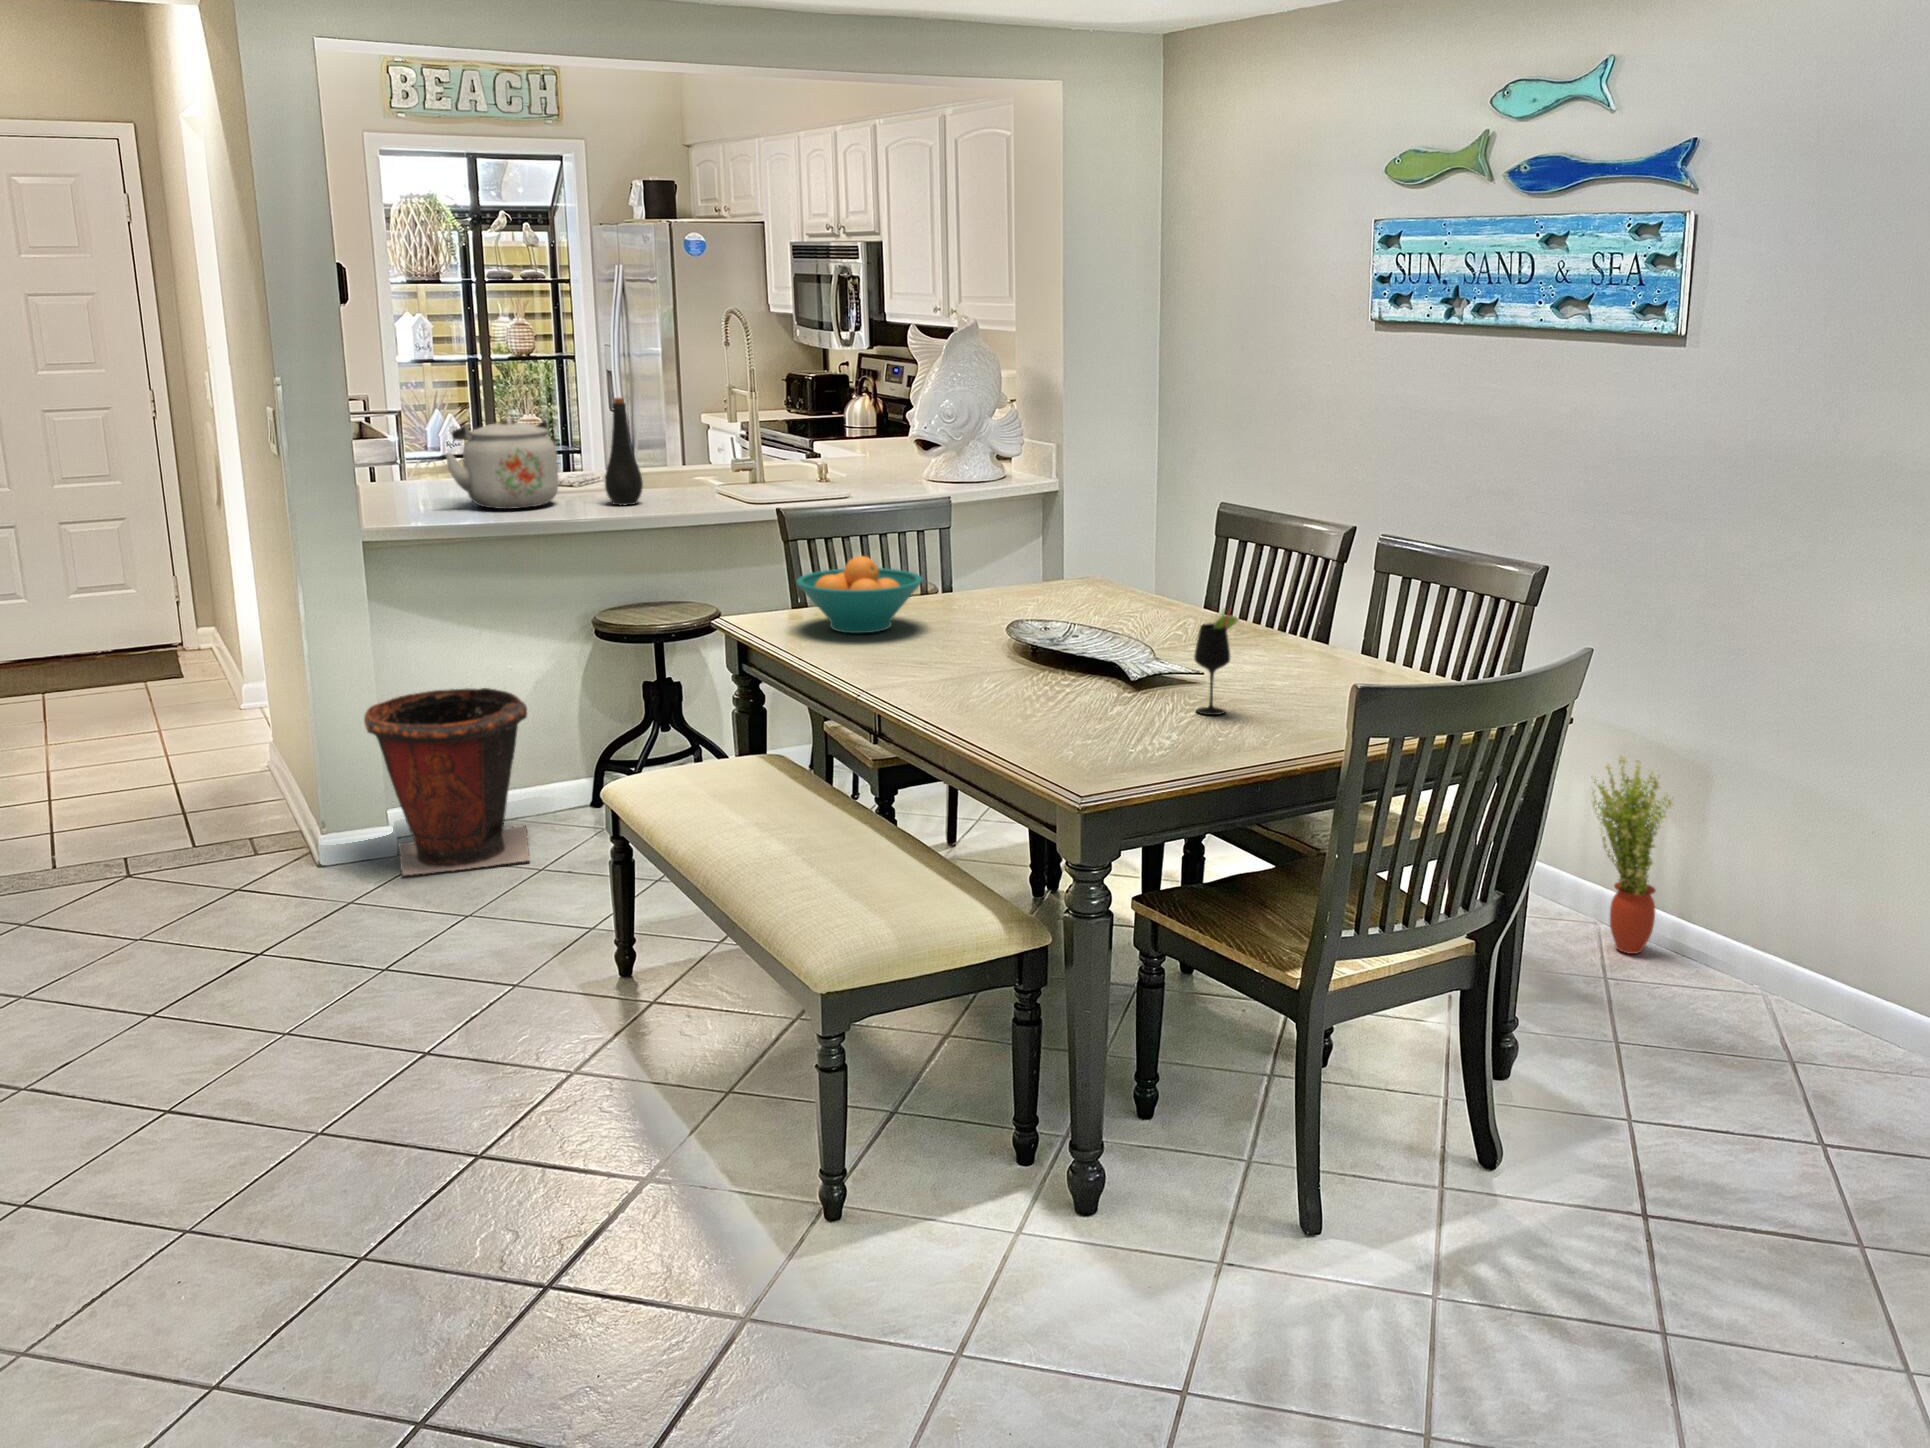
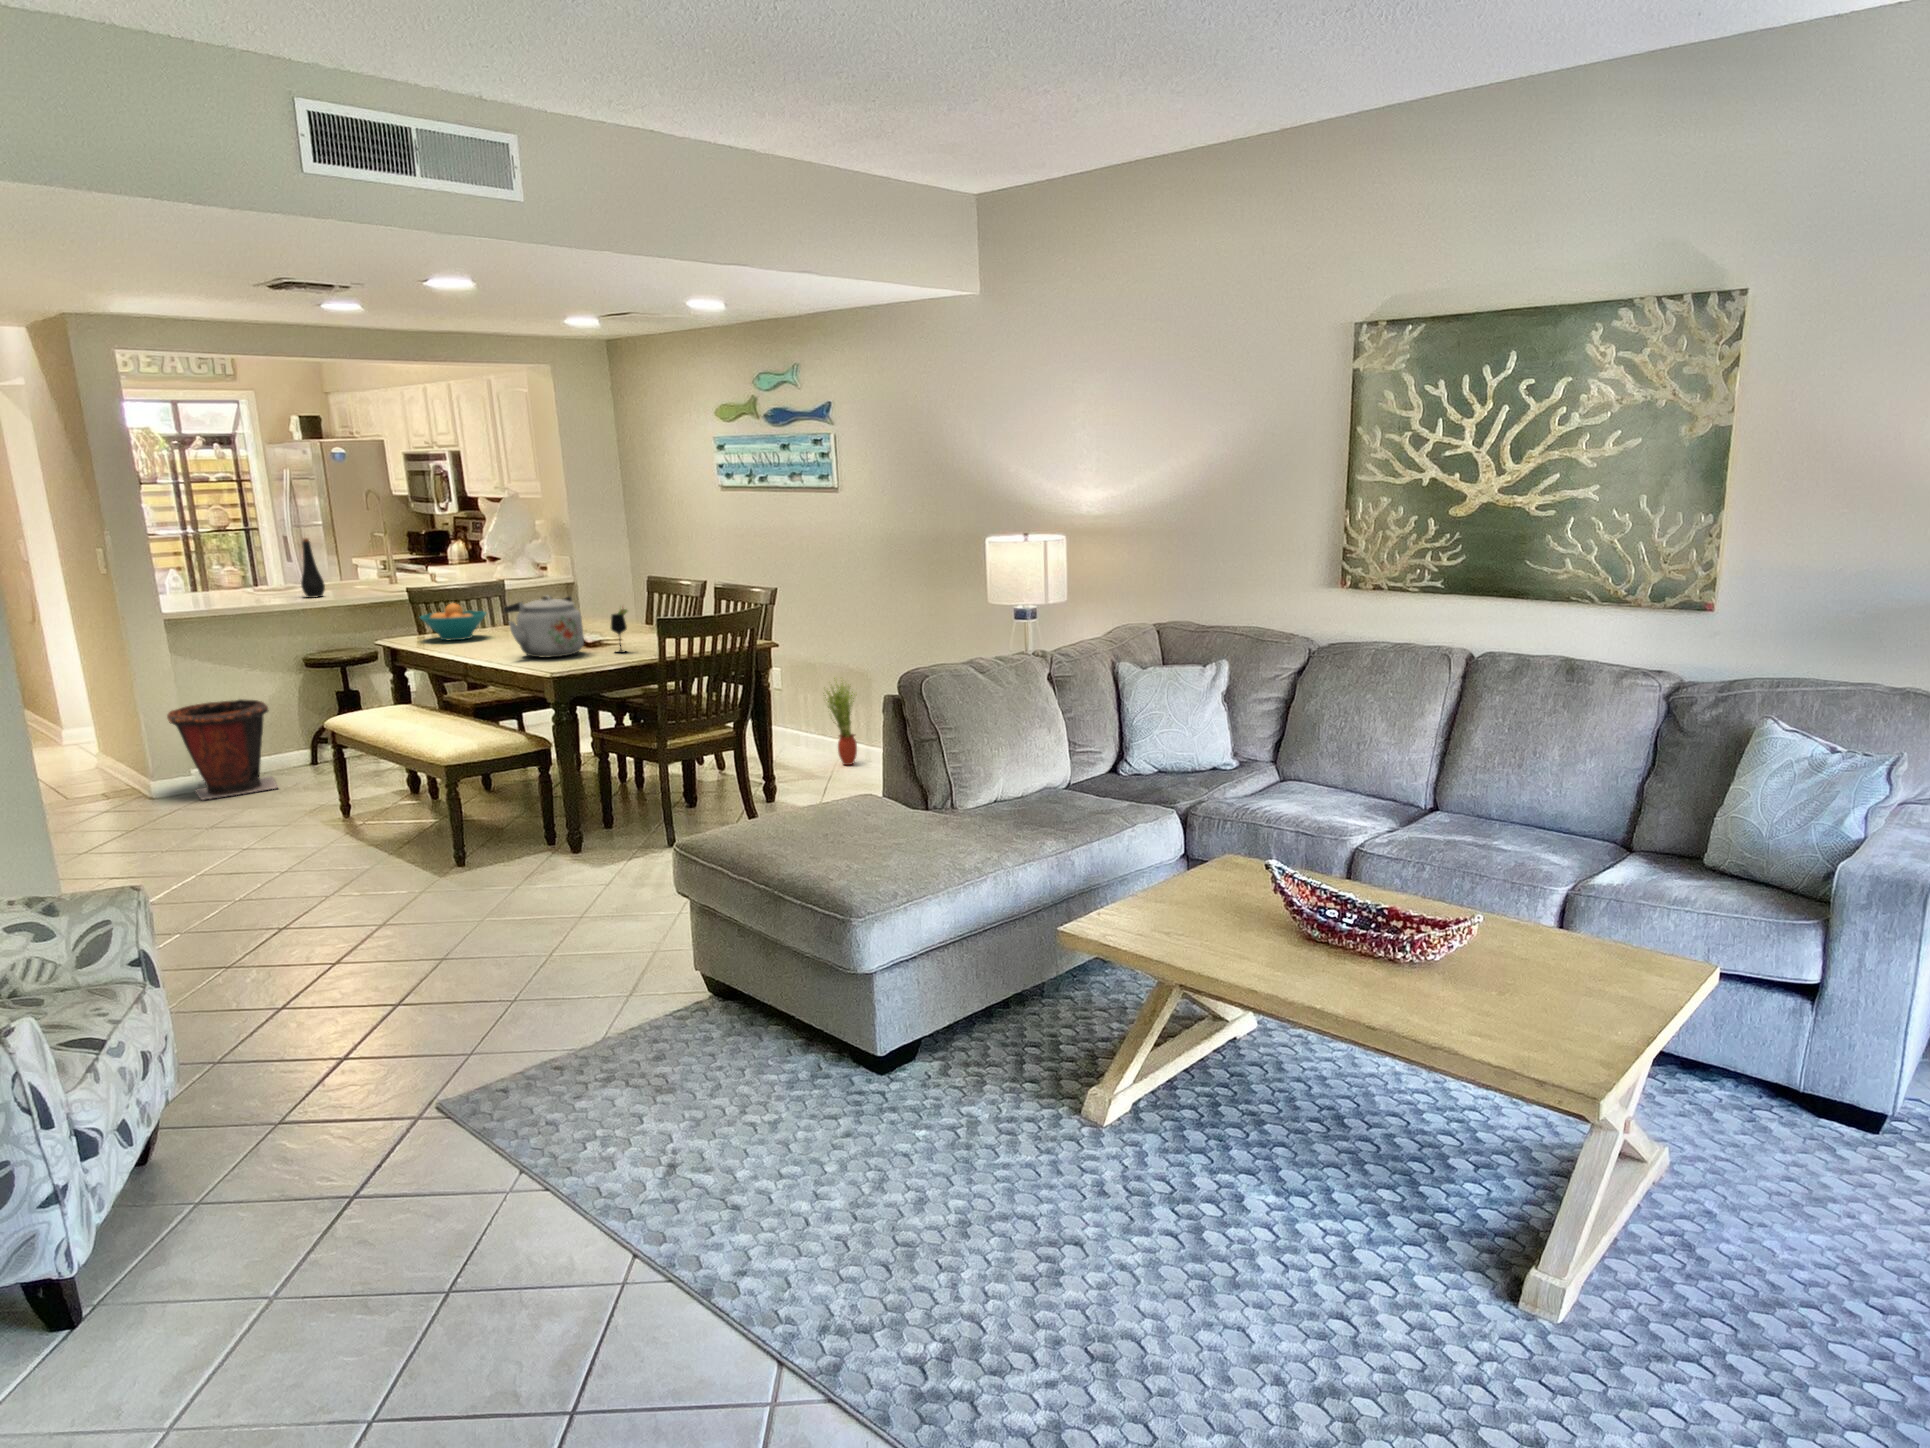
kettle: present [444,417,559,509] -> present [504,595,584,658]

